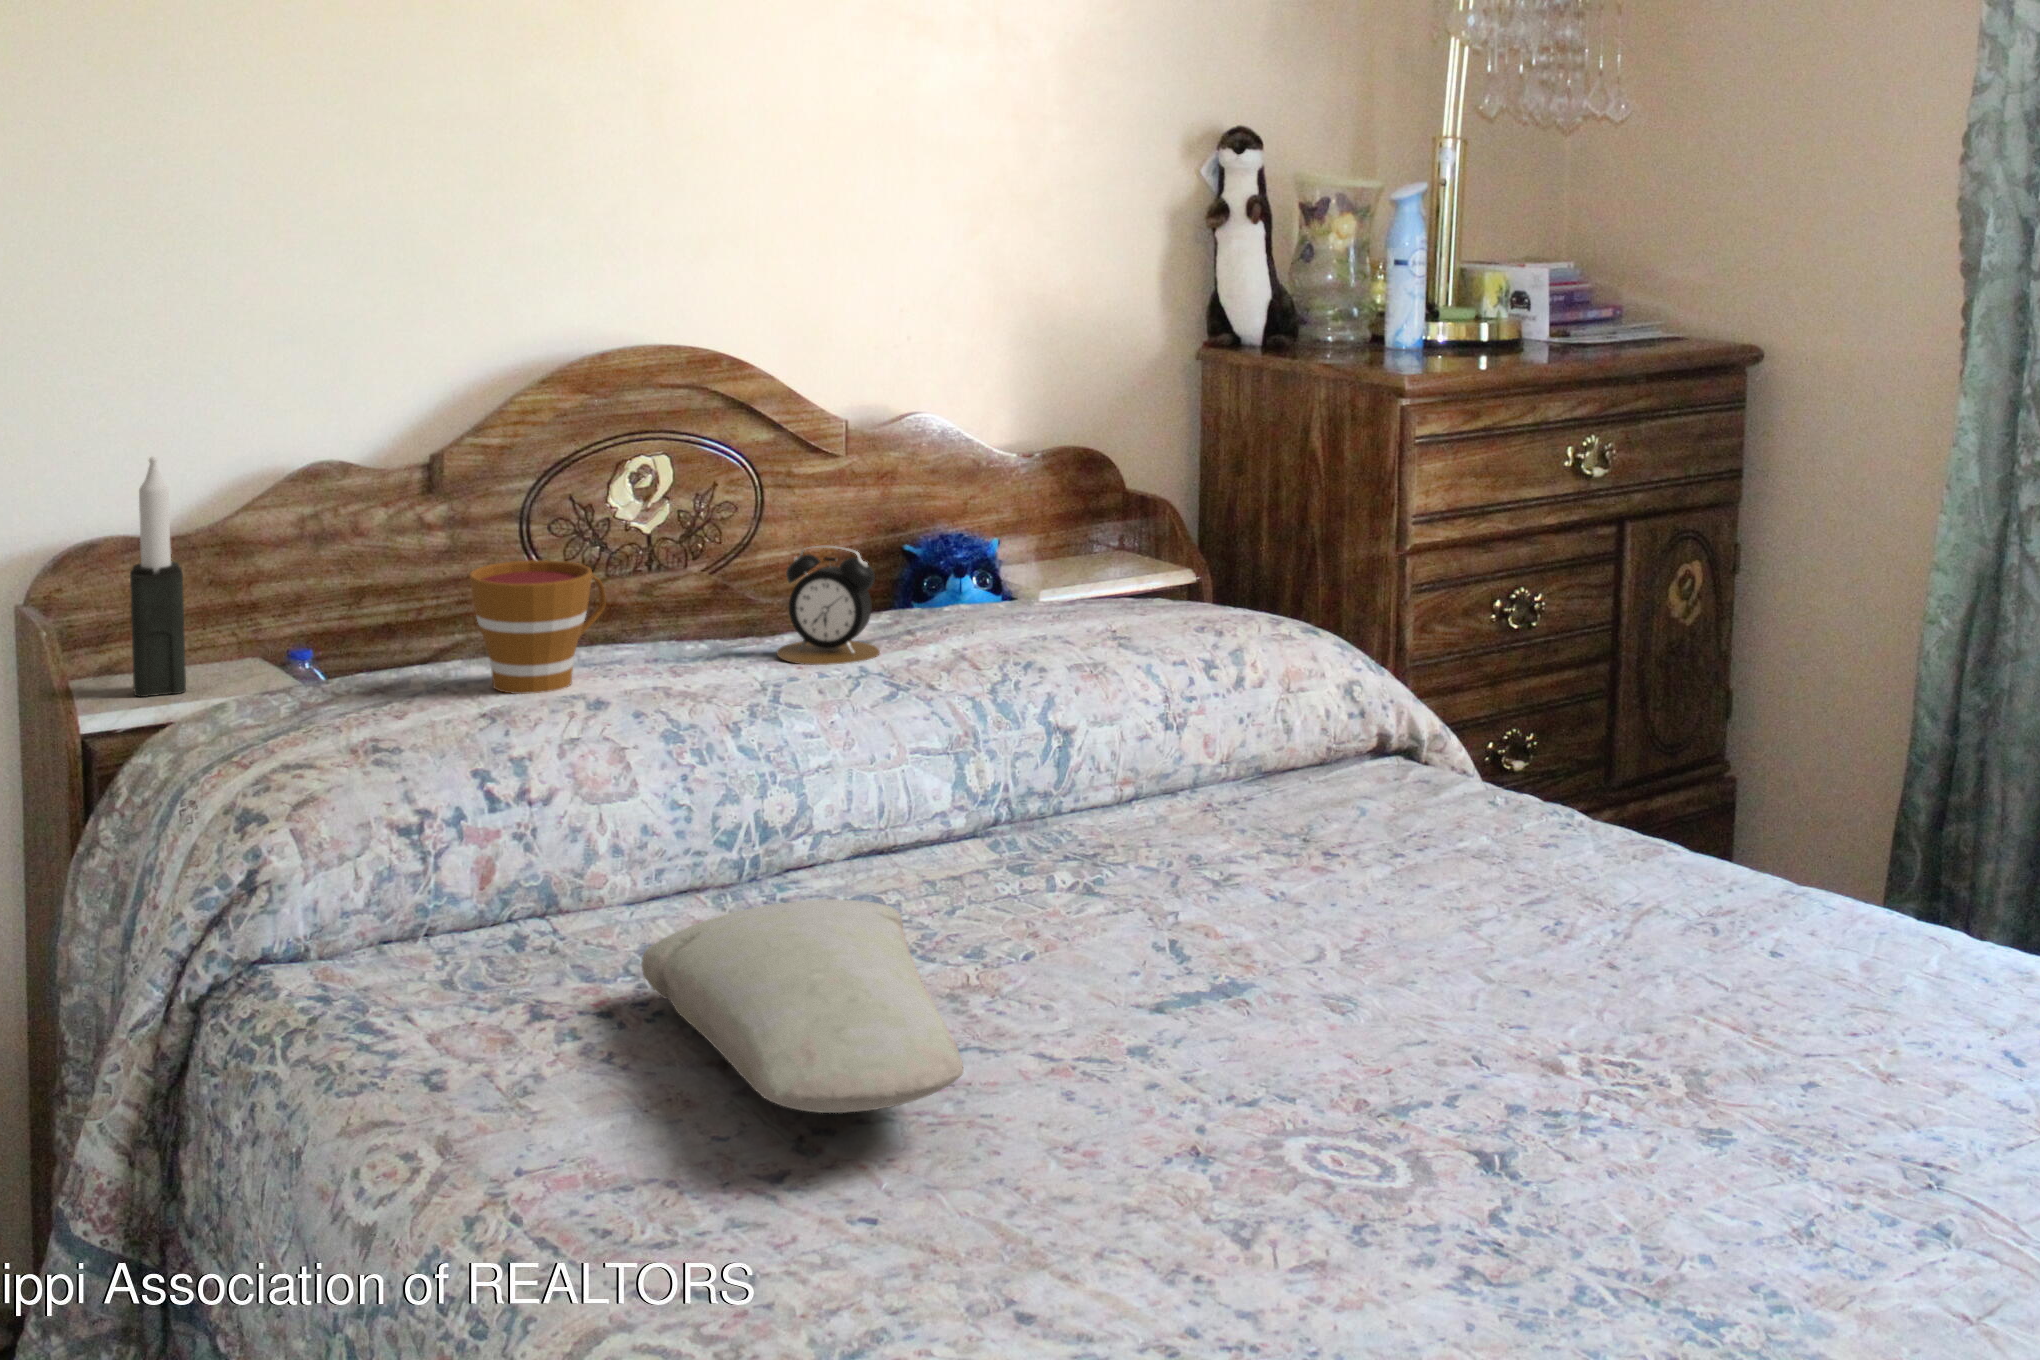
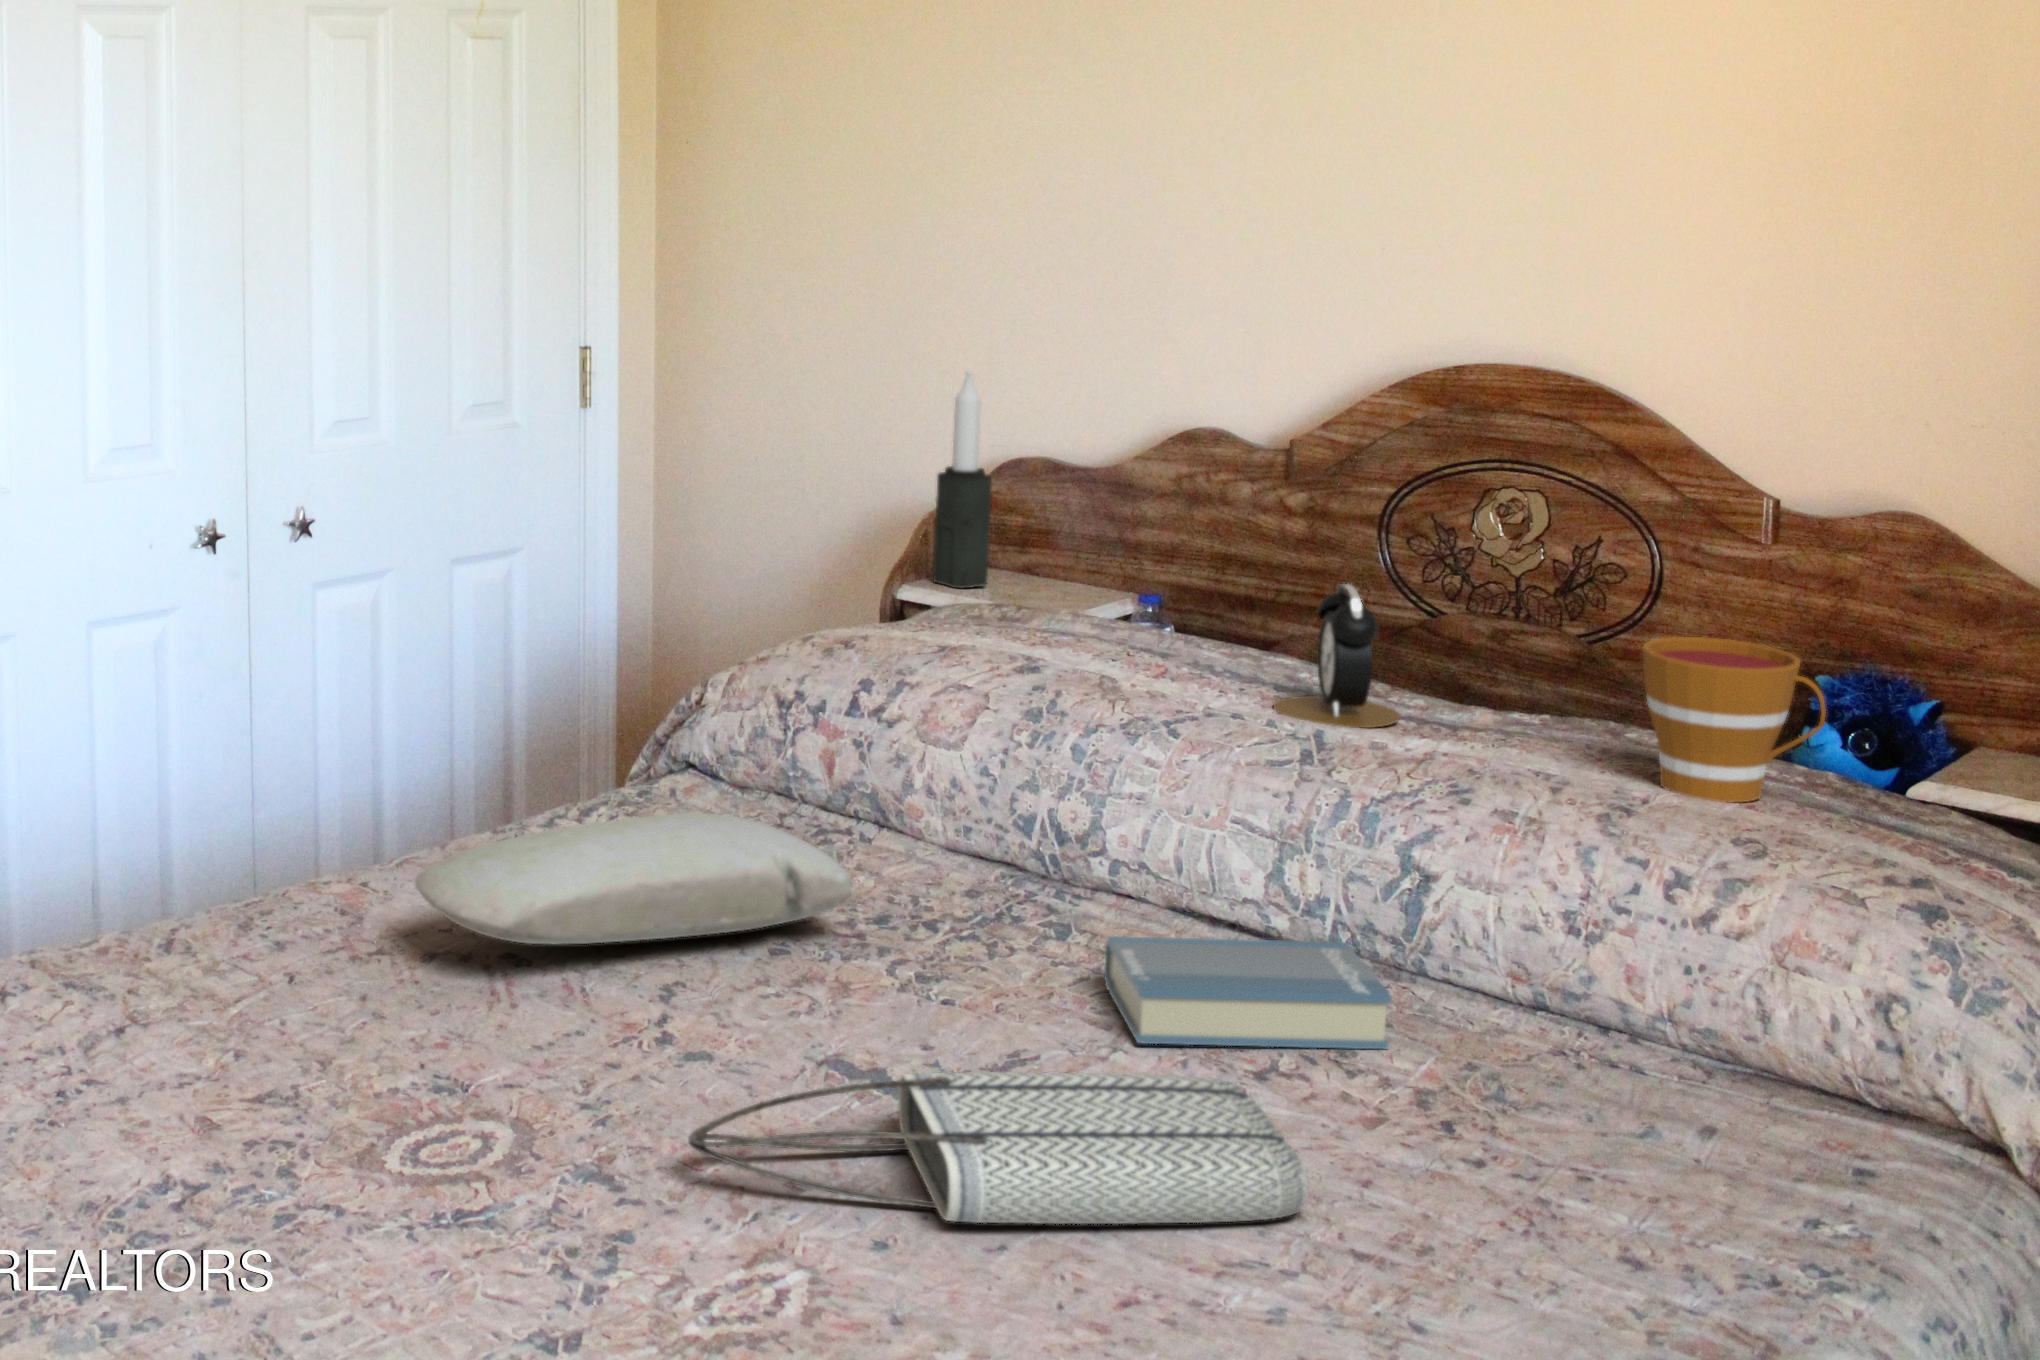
cup: present [469,560,606,694] -> present [1642,637,1826,802]
hardback book: none [1050,795,1216,910] -> present [1104,936,1391,1049]
tote bag: none [1355,877,1583,1081] -> present [689,1072,1309,1224]

